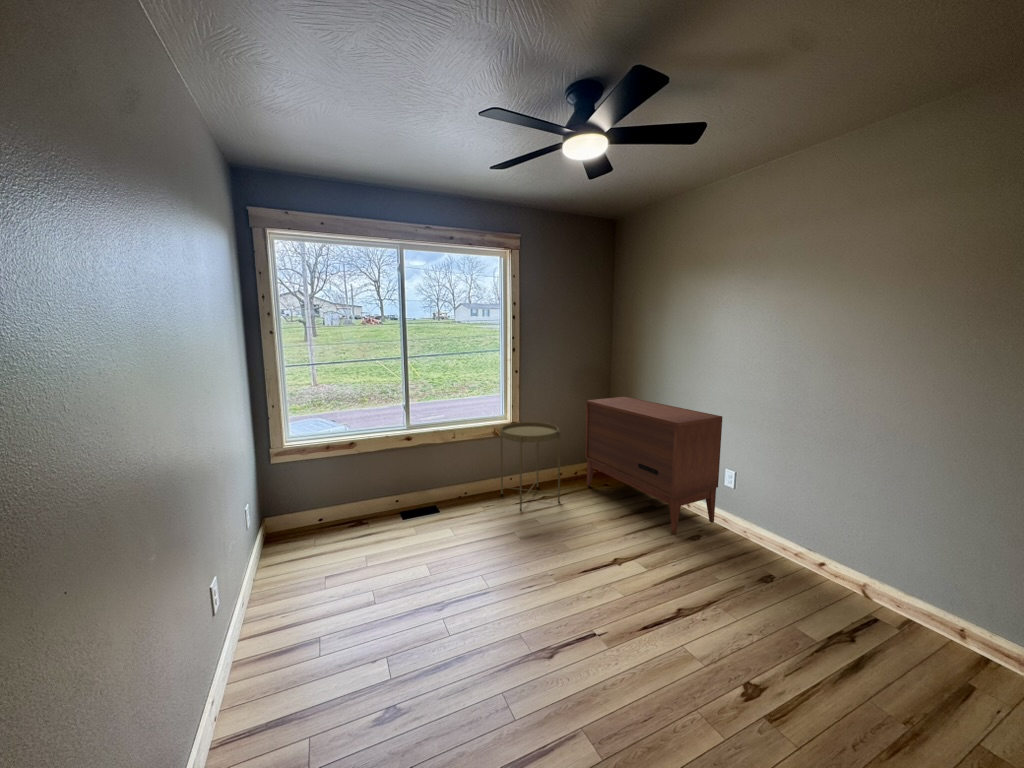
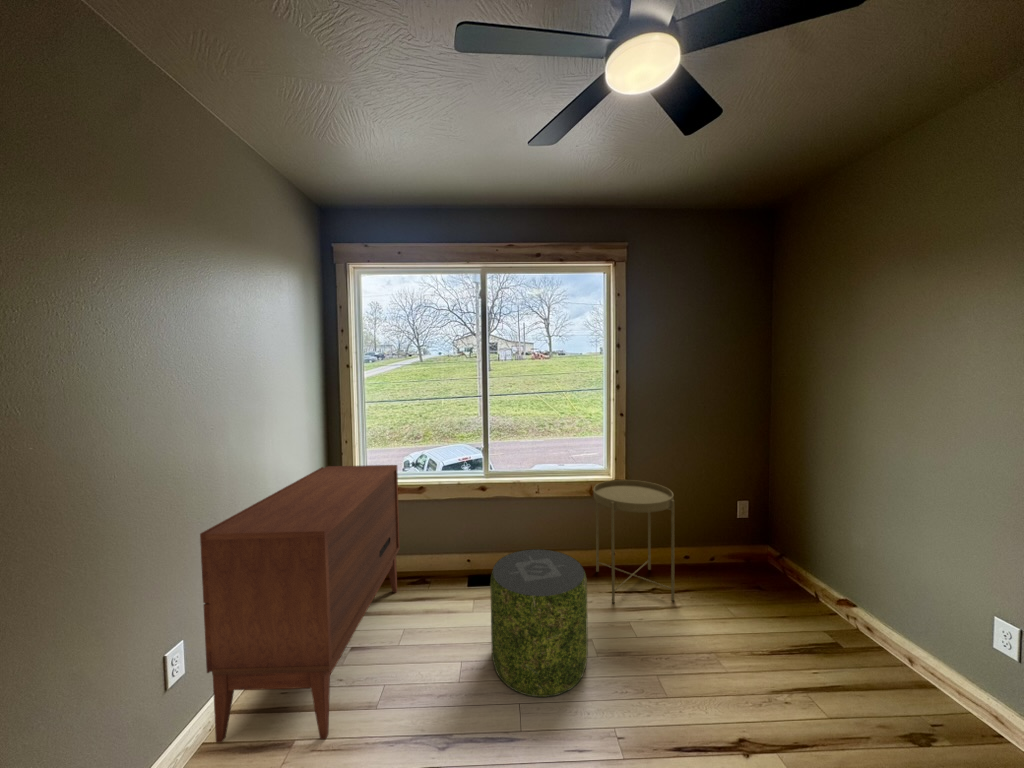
dresser: present [585,397,722,535] -> present [200,465,400,743]
pouf: none [448,475,519,570] -> present [490,549,588,697]

